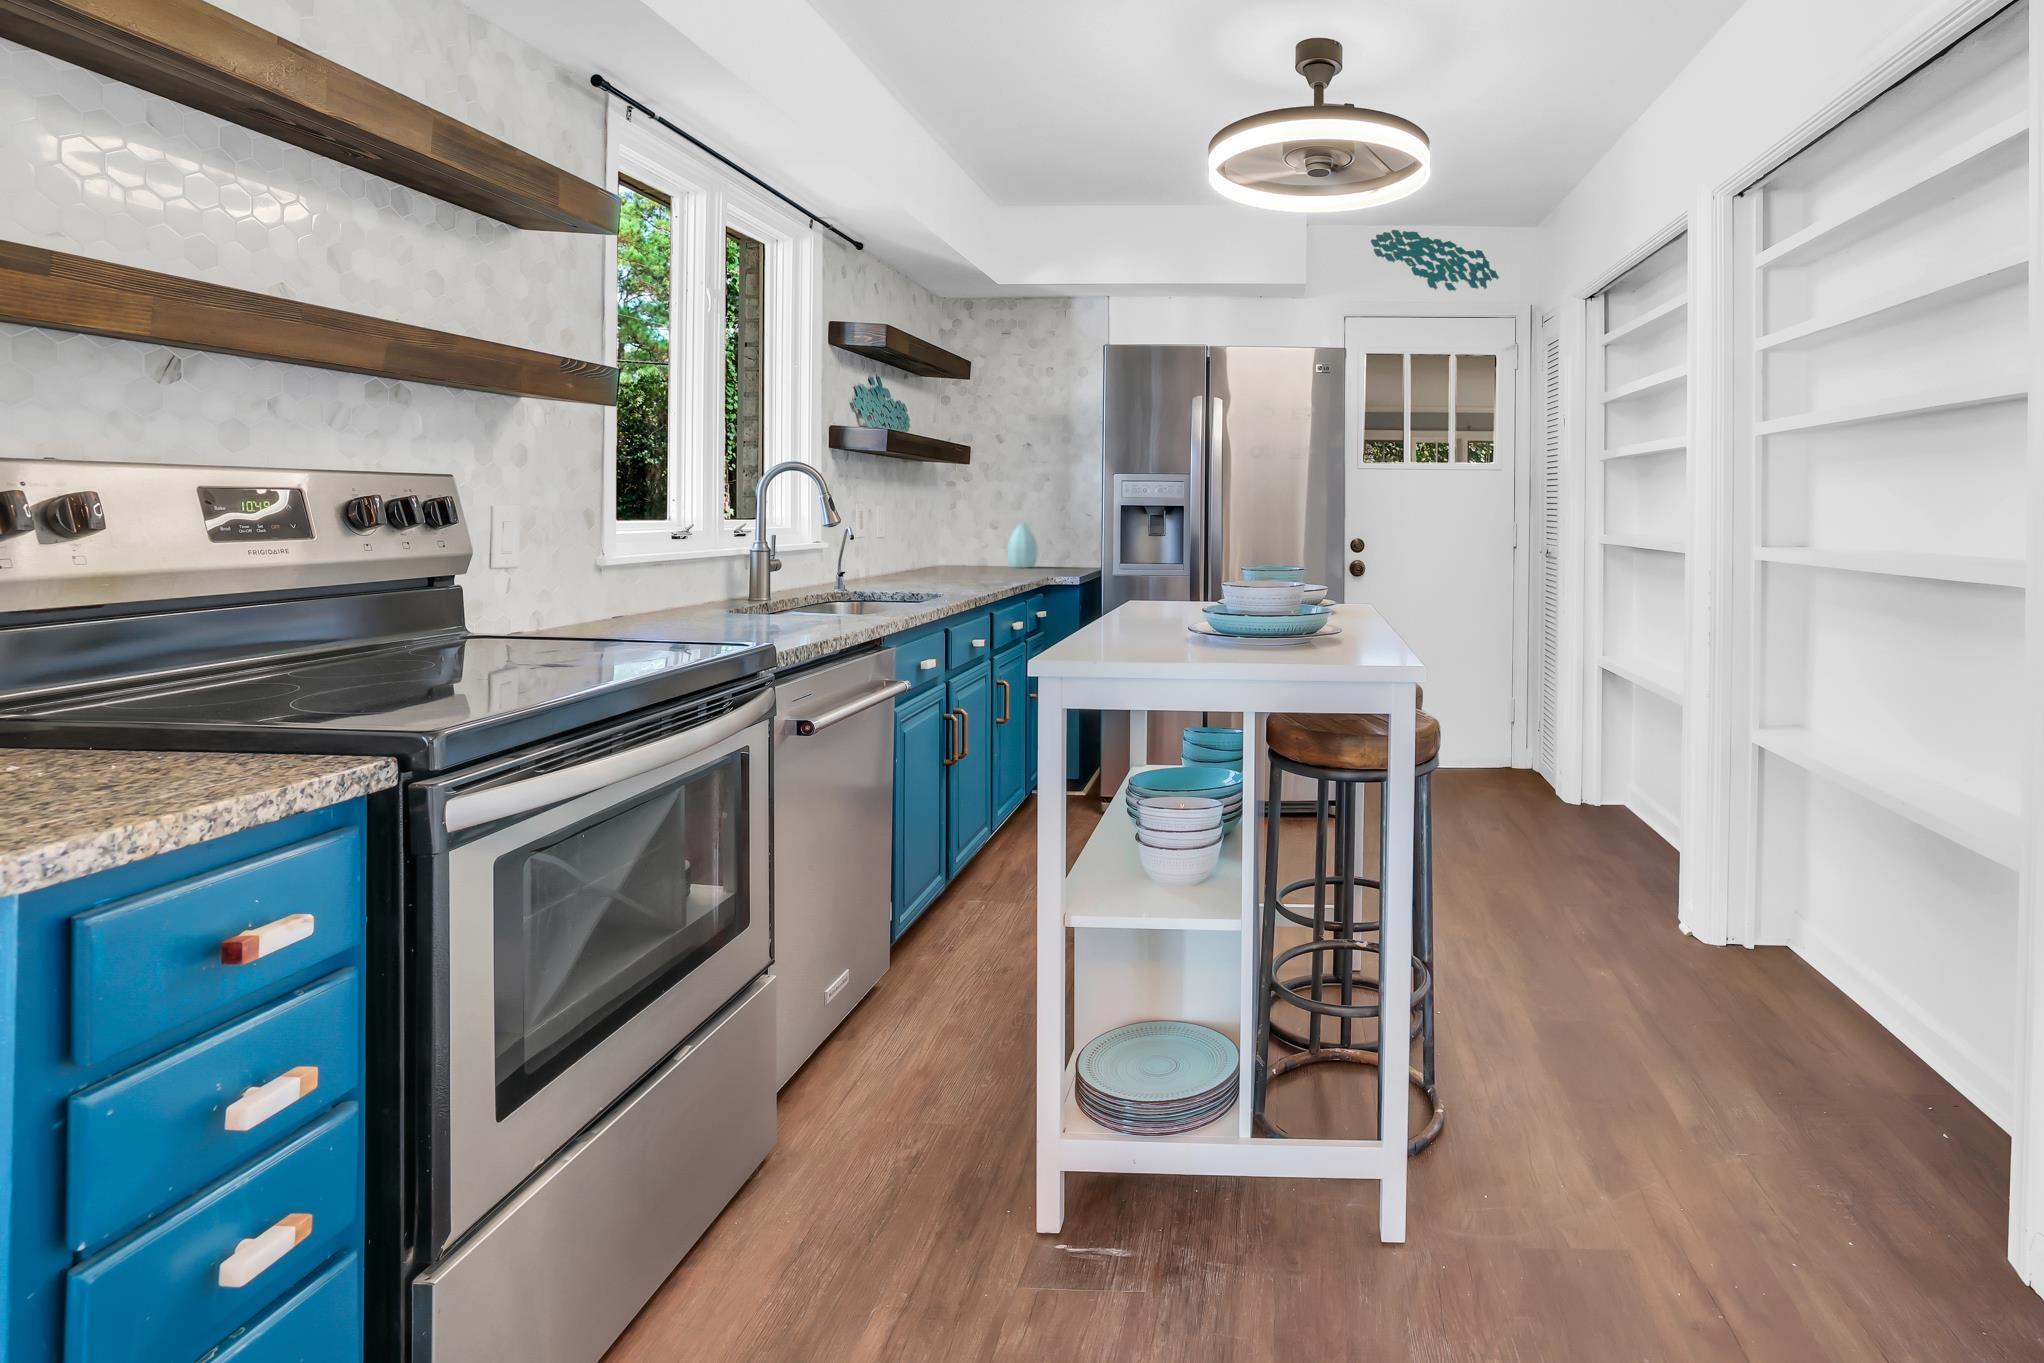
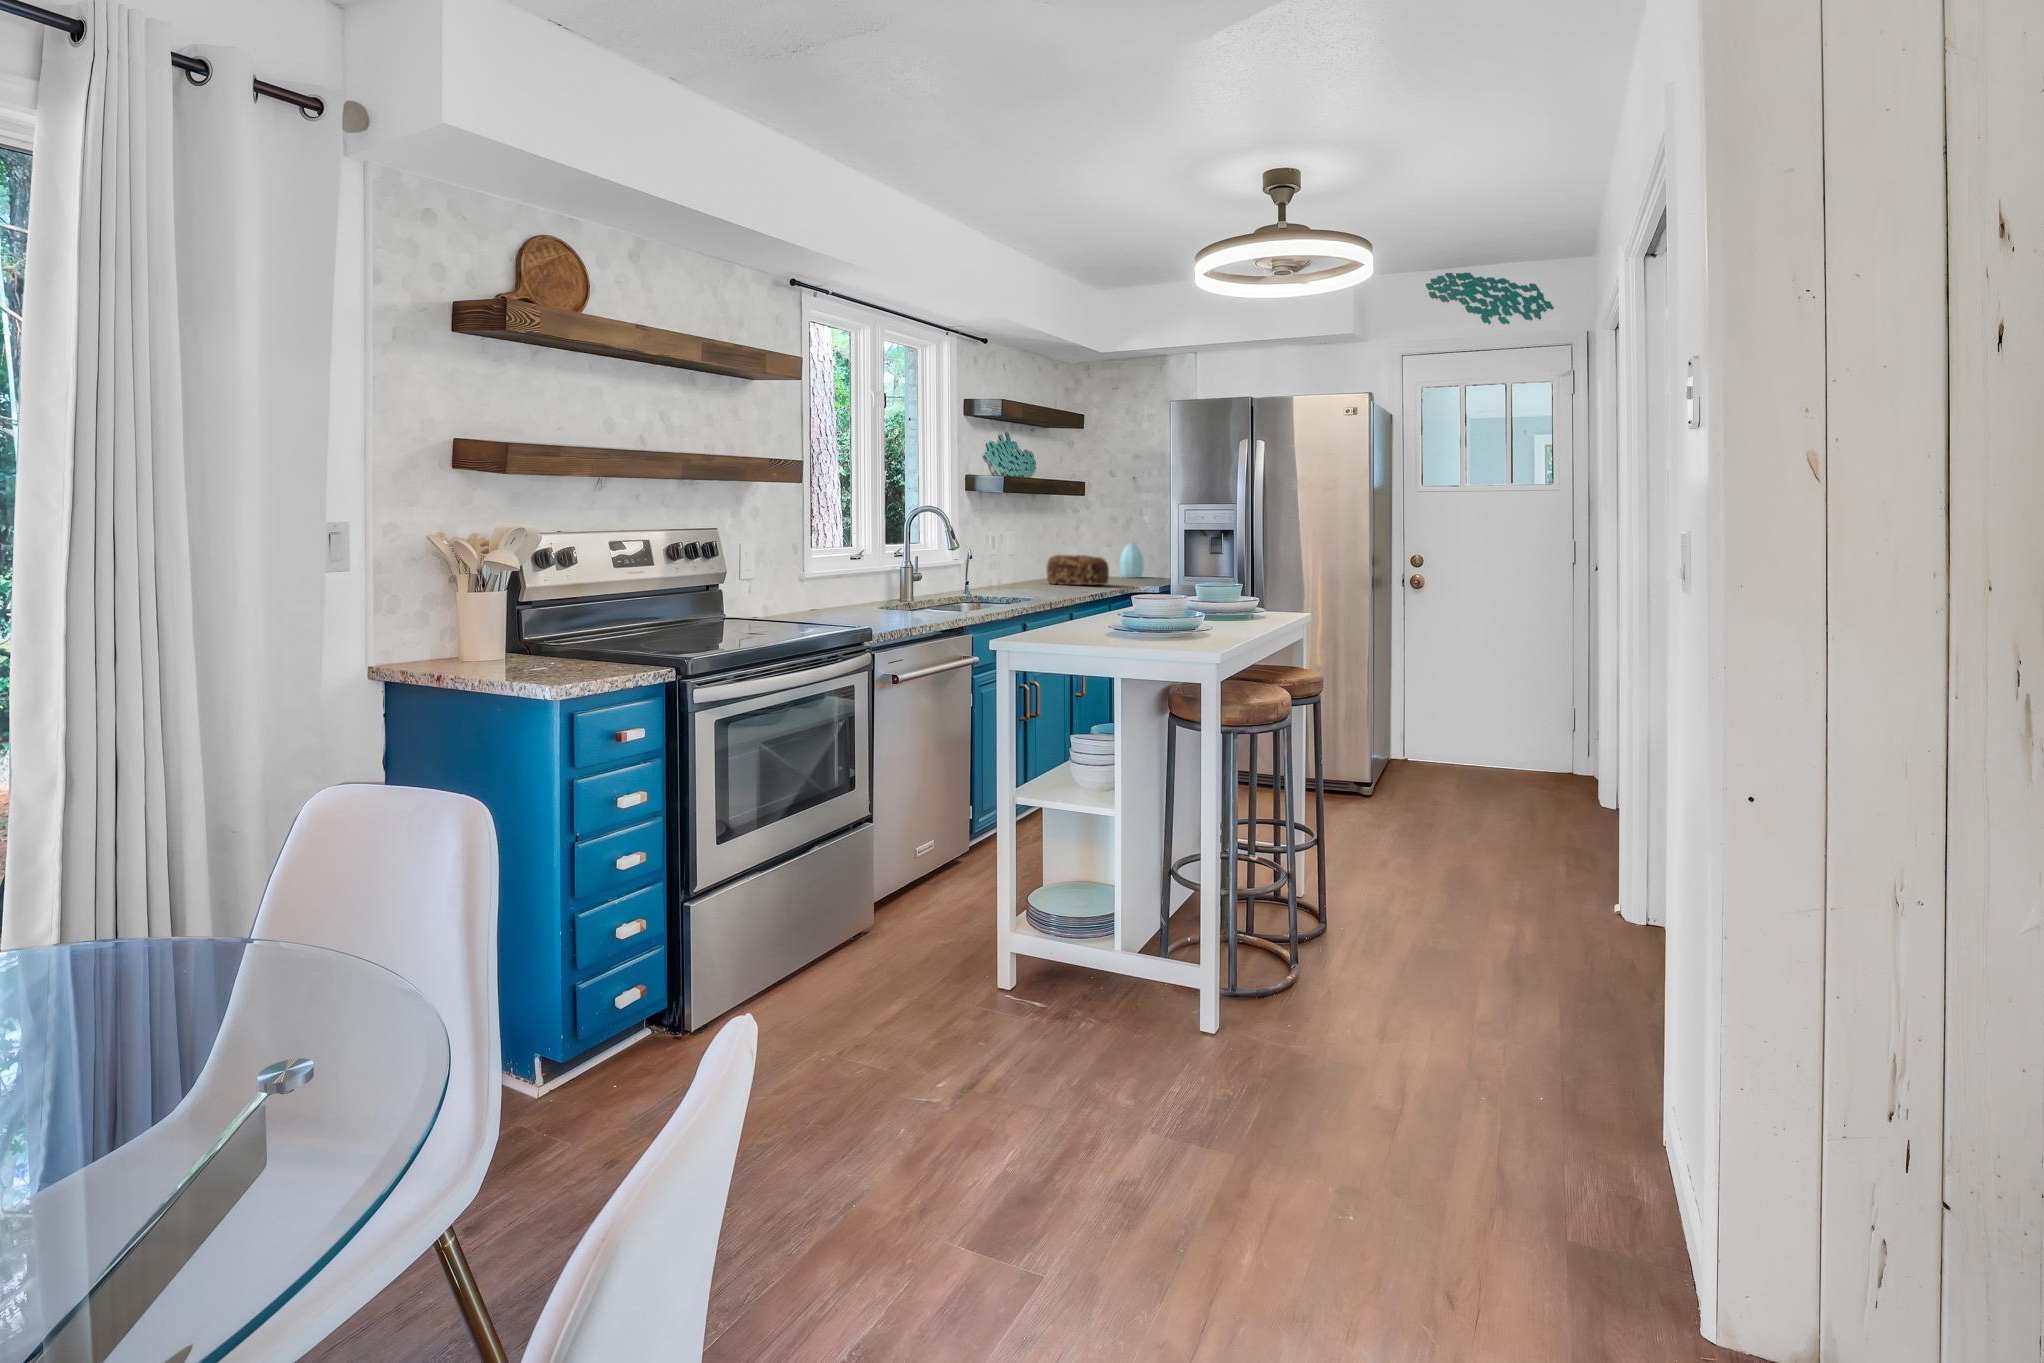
bread loaf: none [933,538,1014,576] -> present [1046,555,1109,585]

